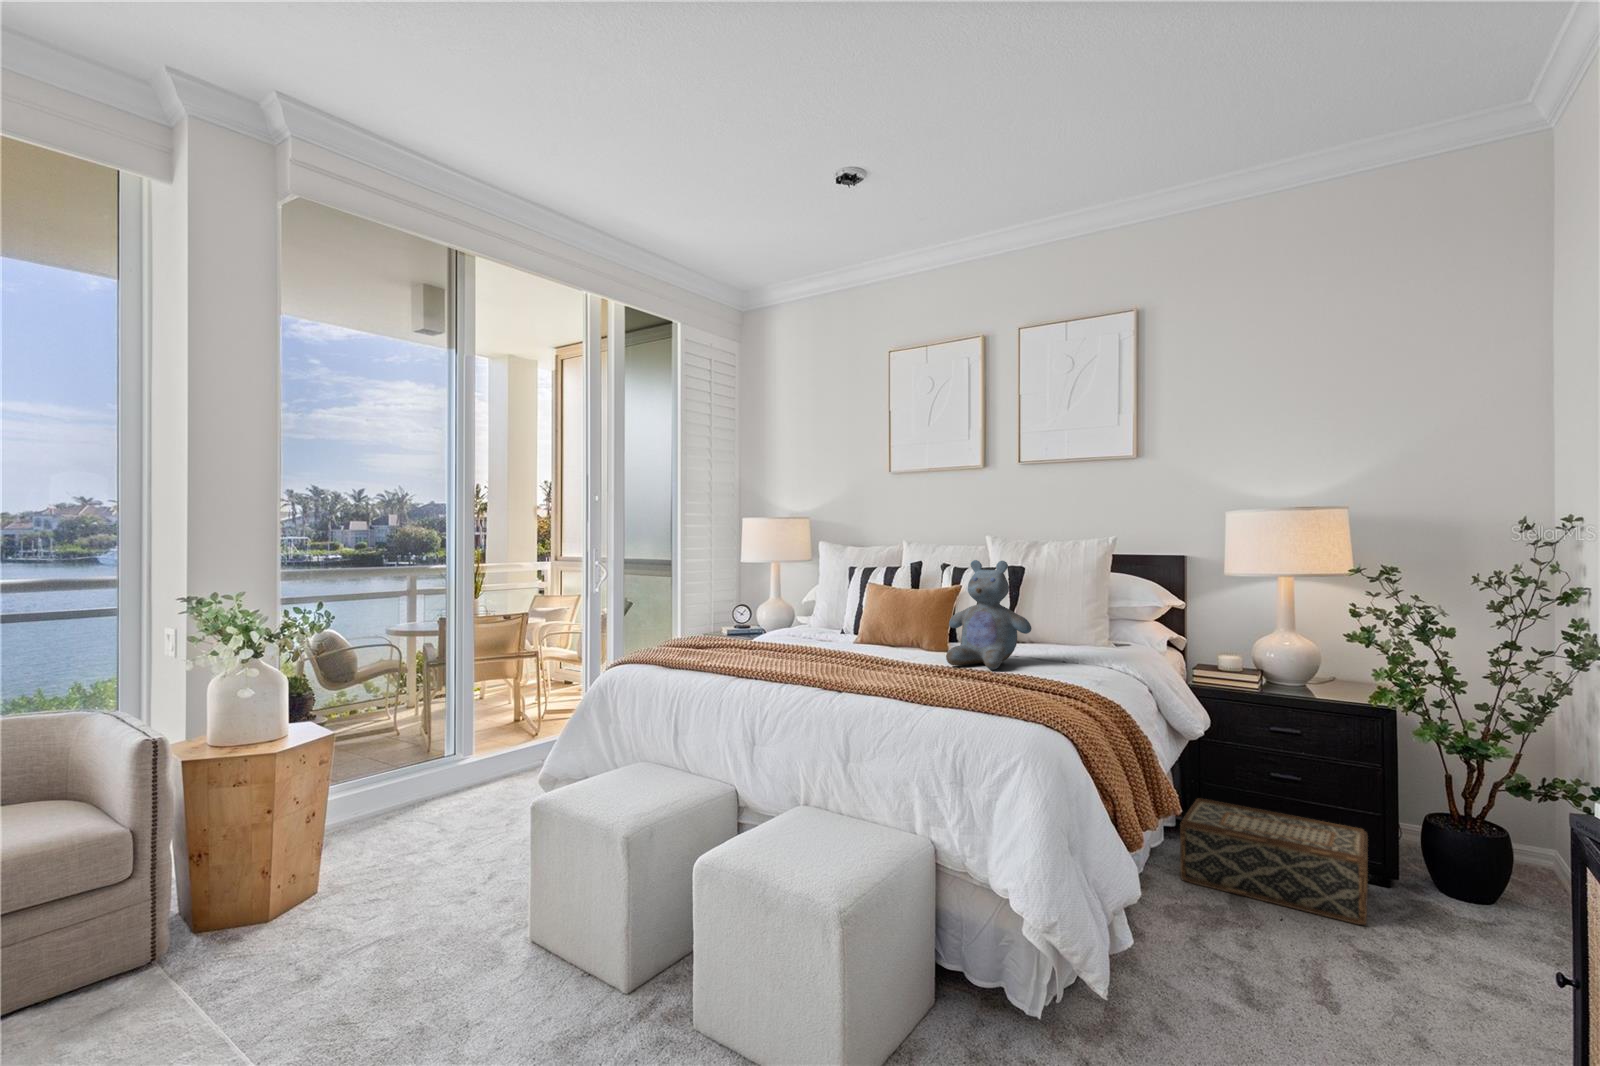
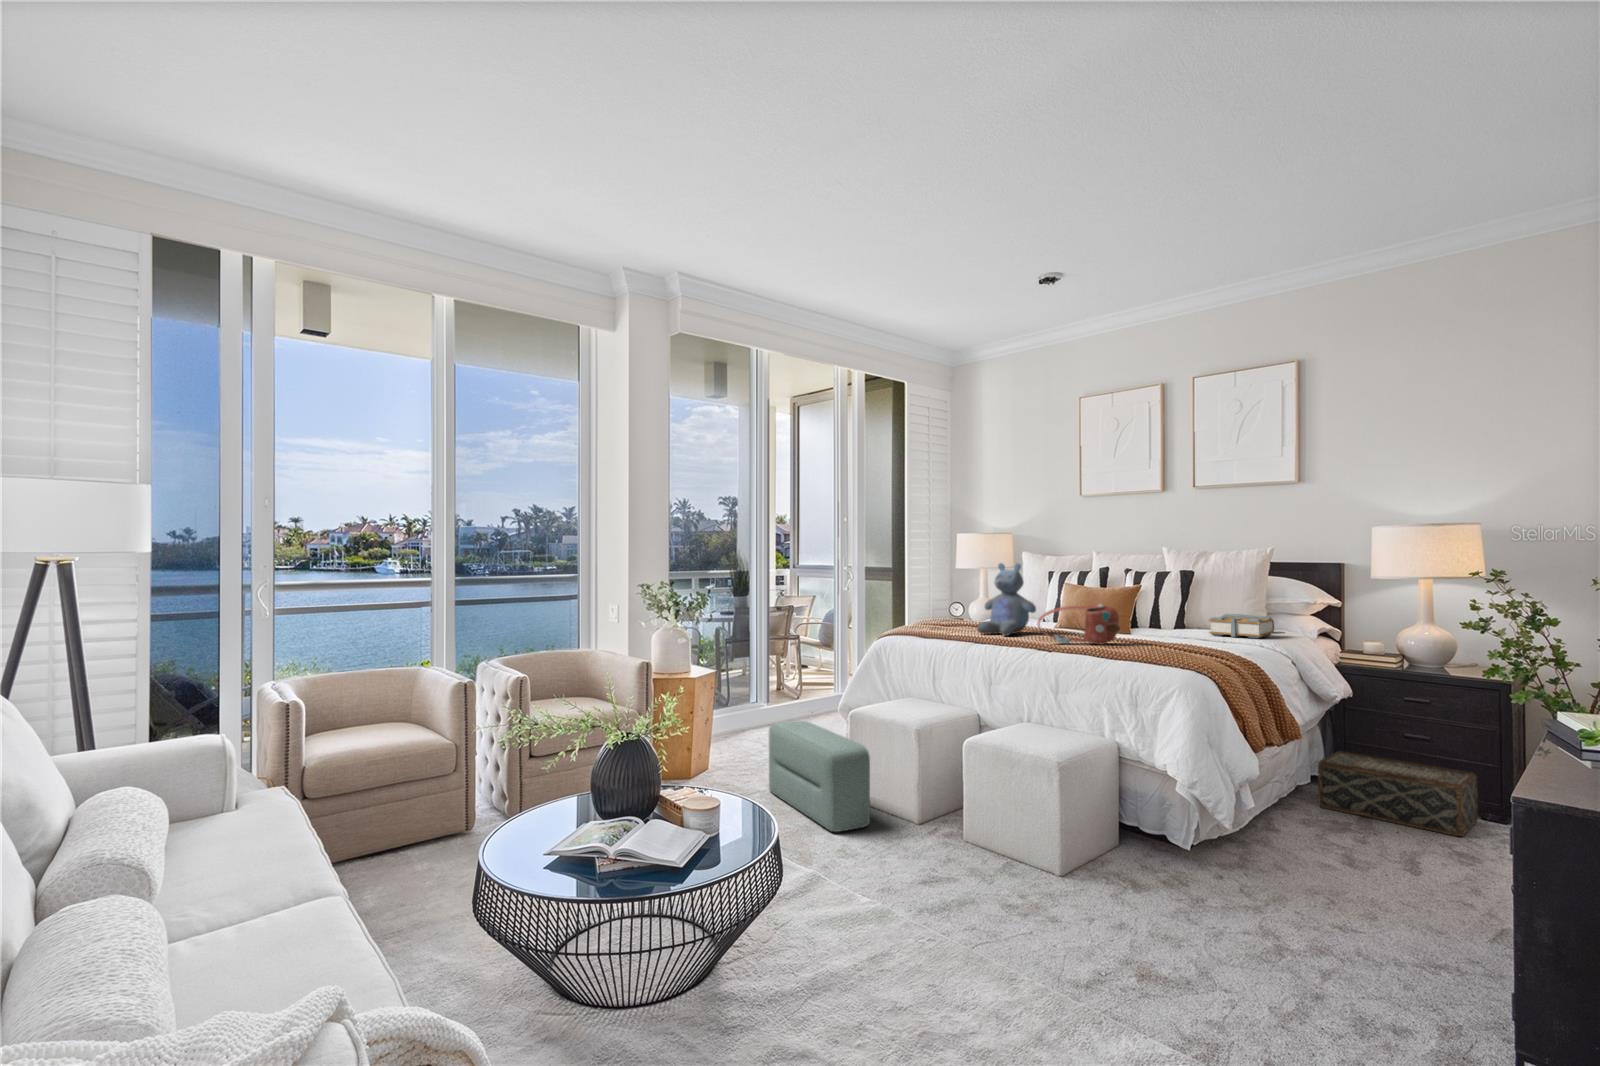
stuffed bear: present [946,560,1032,670] -> present [977,563,1036,636]
handbag: none [822,622,939,680] -> present [1038,605,1121,645]
book: none [1045,623,1122,658] -> present [1209,614,1274,638]
pouf: none [413,808,548,1028] -> present [769,721,870,832]

